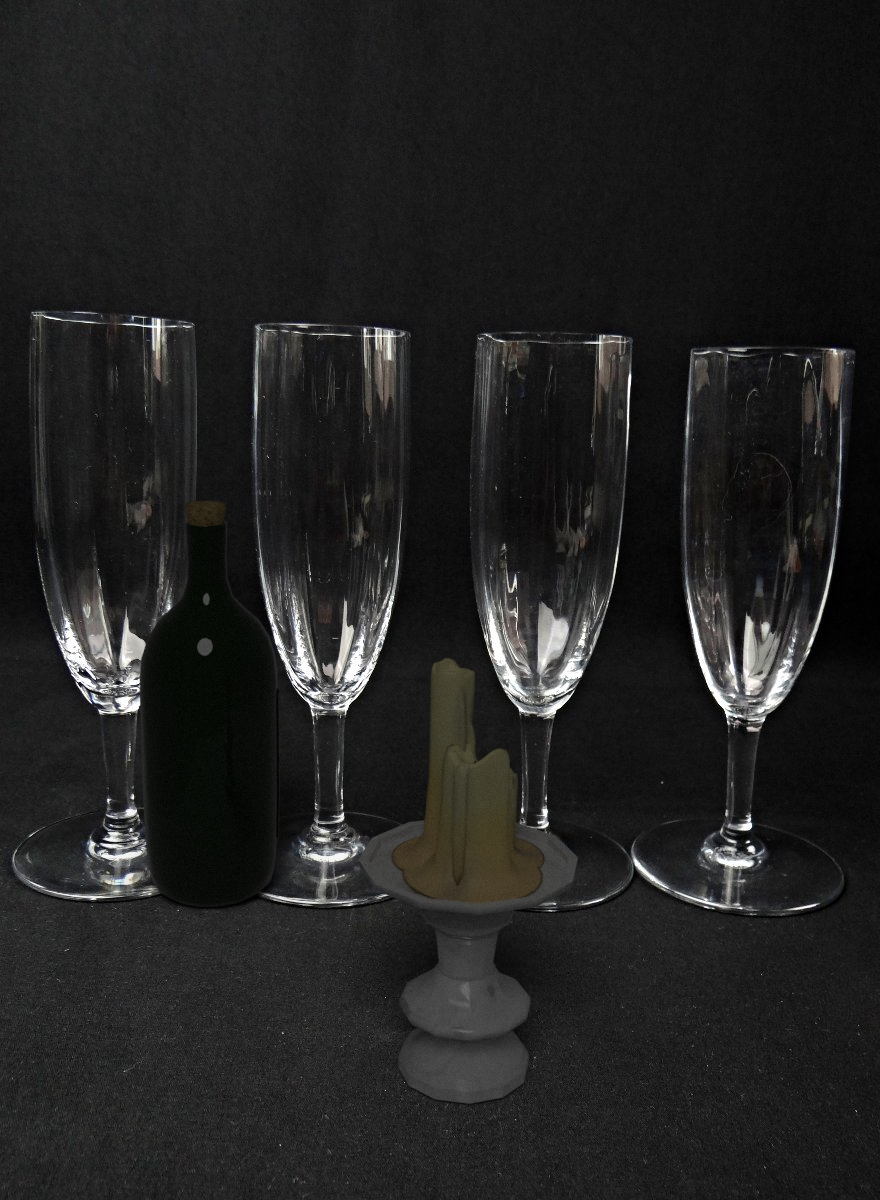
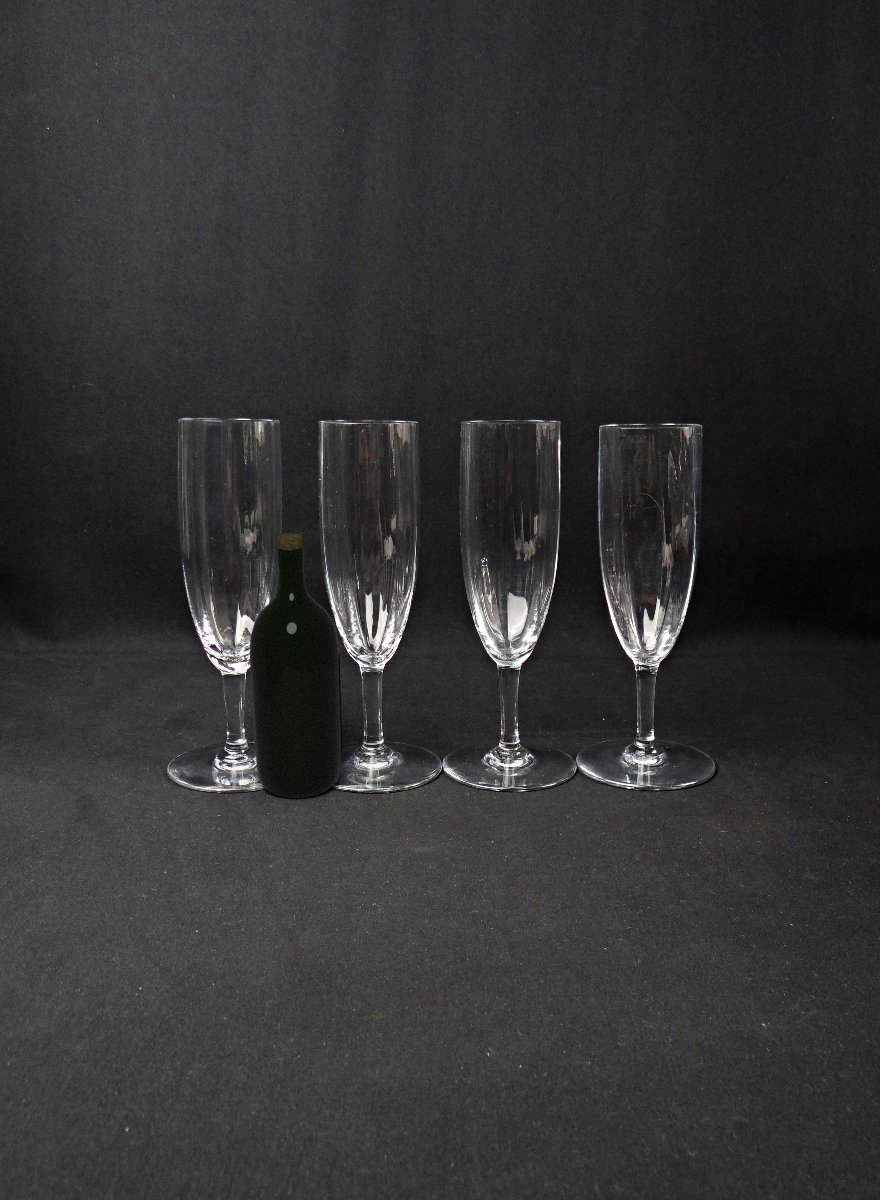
candle: present [359,658,578,1104] -> none [399,627,534,901]

